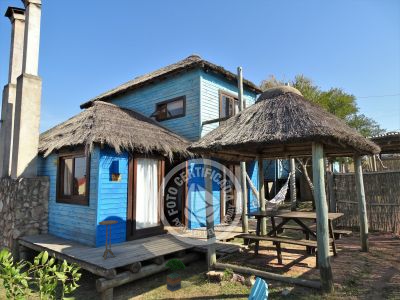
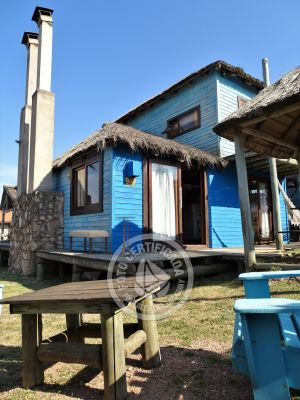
bench: none [54,222,94,252] -> present [69,230,109,254]
potted tree: present [165,259,185,292] -> none [191,257,218,294]

